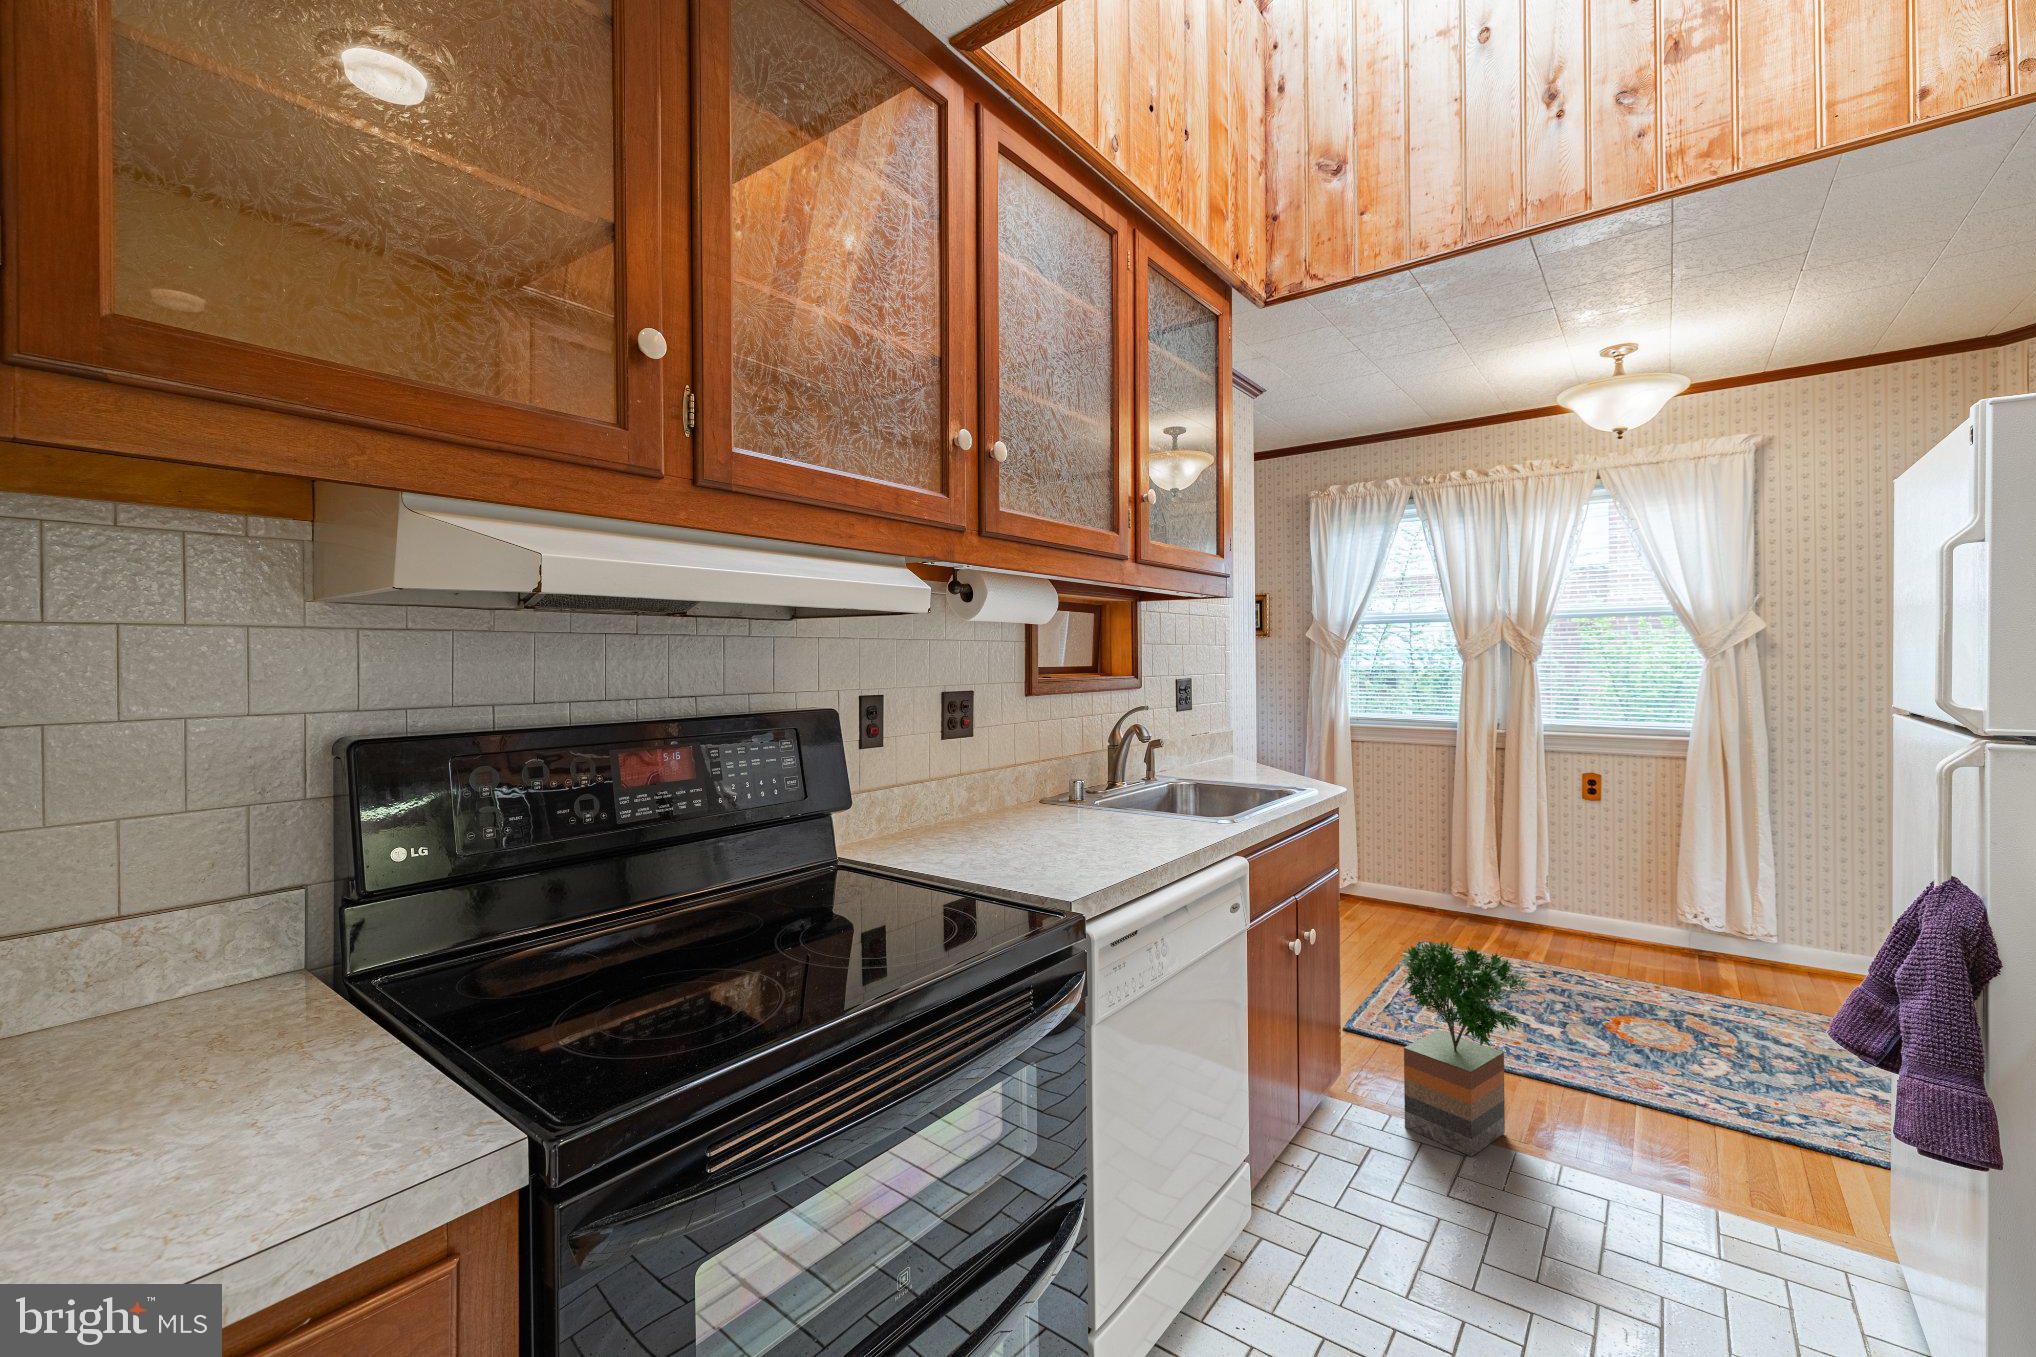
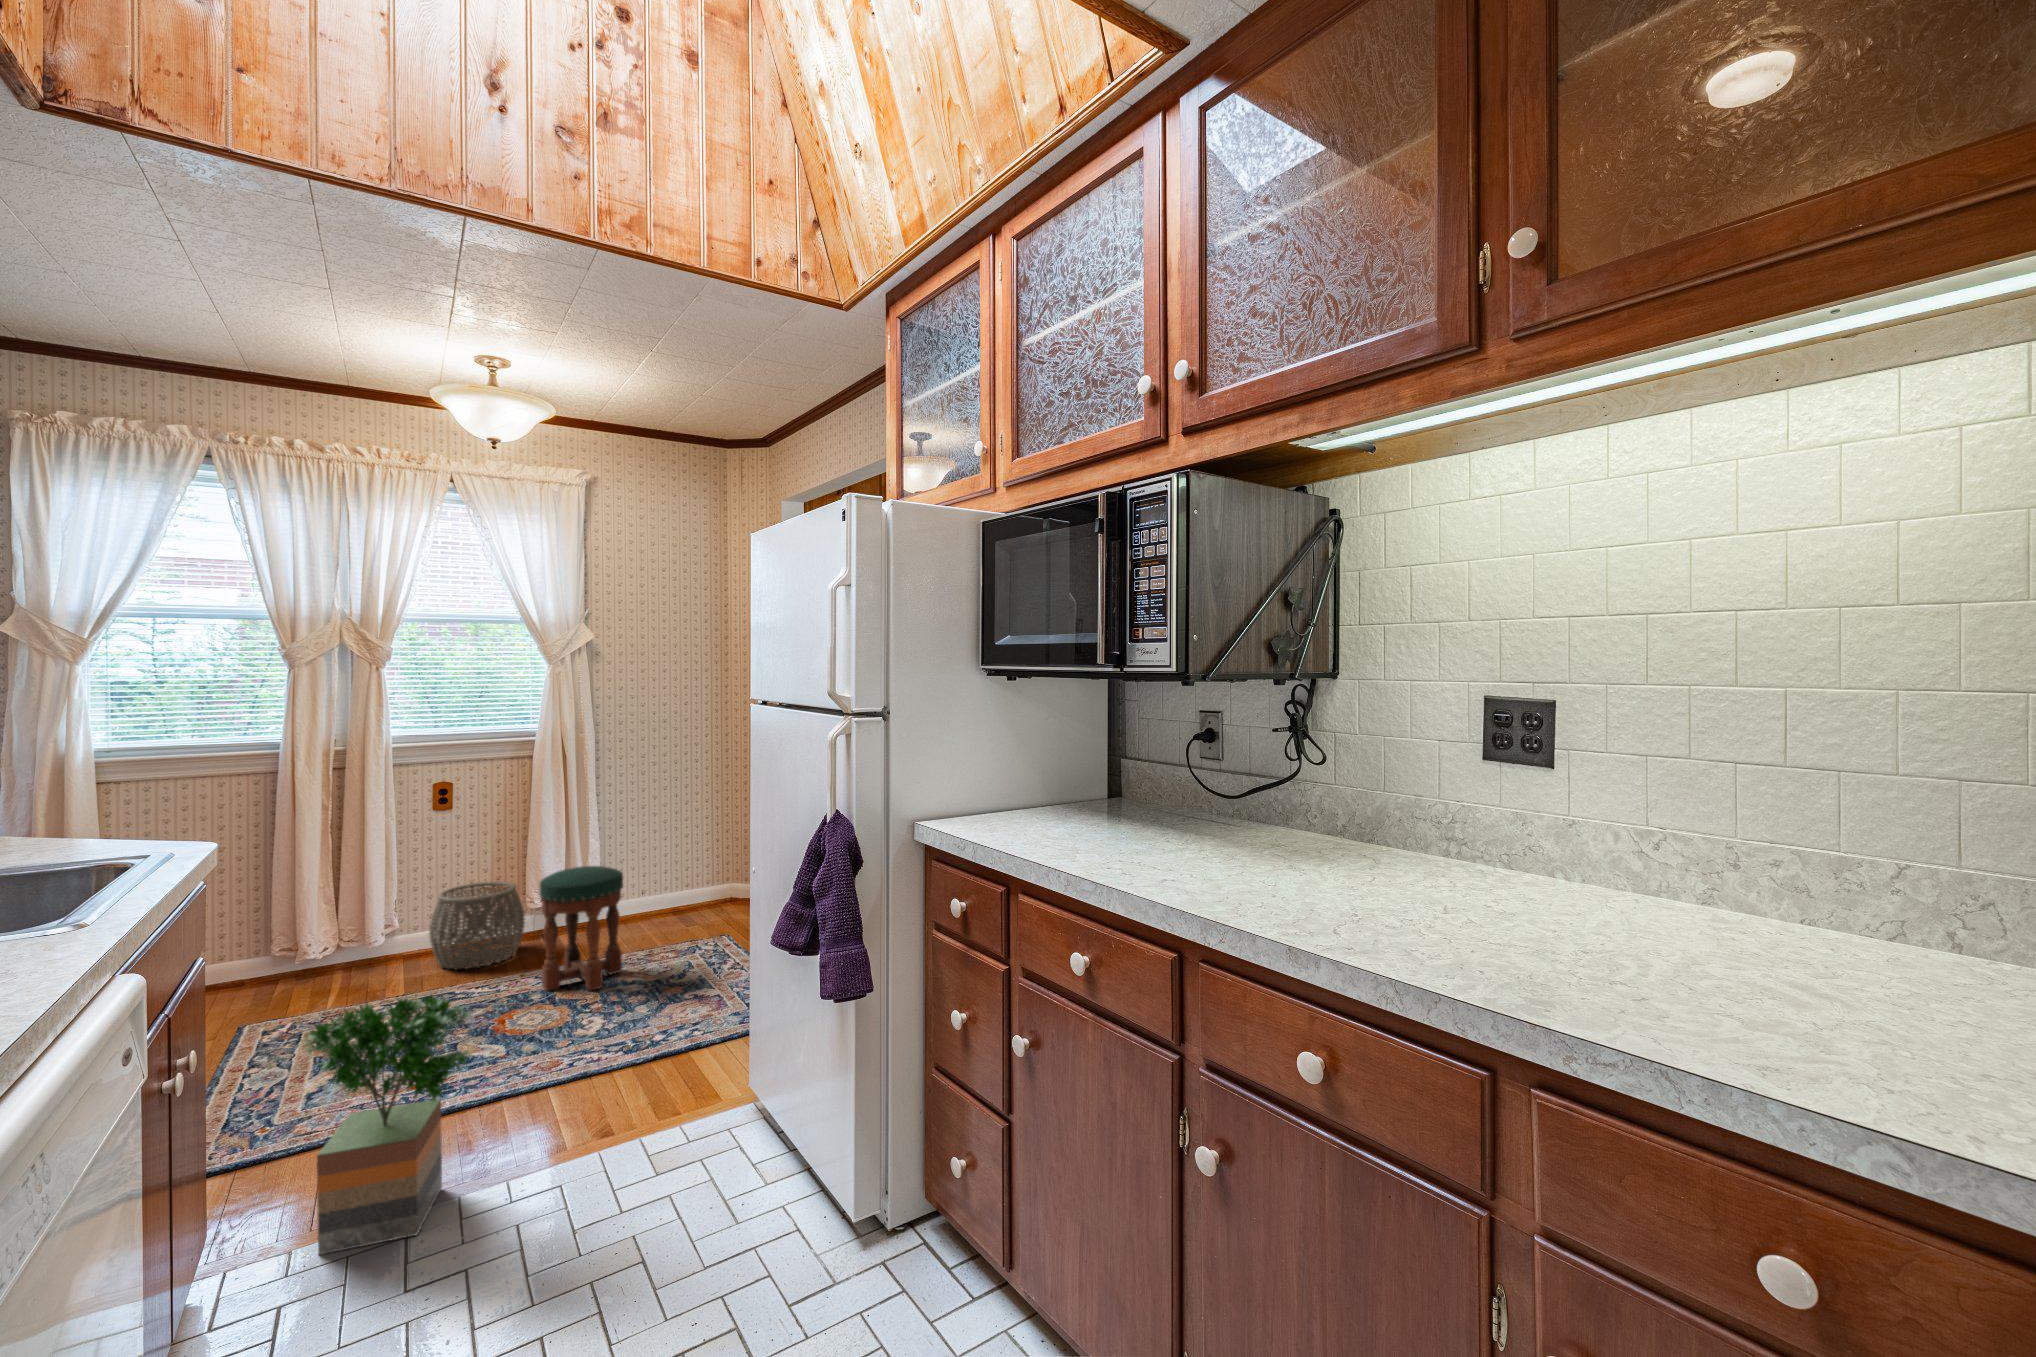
woven basket: none [1571,878,1671,967] -> present [429,881,525,969]
stool: none [1671,886,1780,1034] -> present [539,866,623,991]

